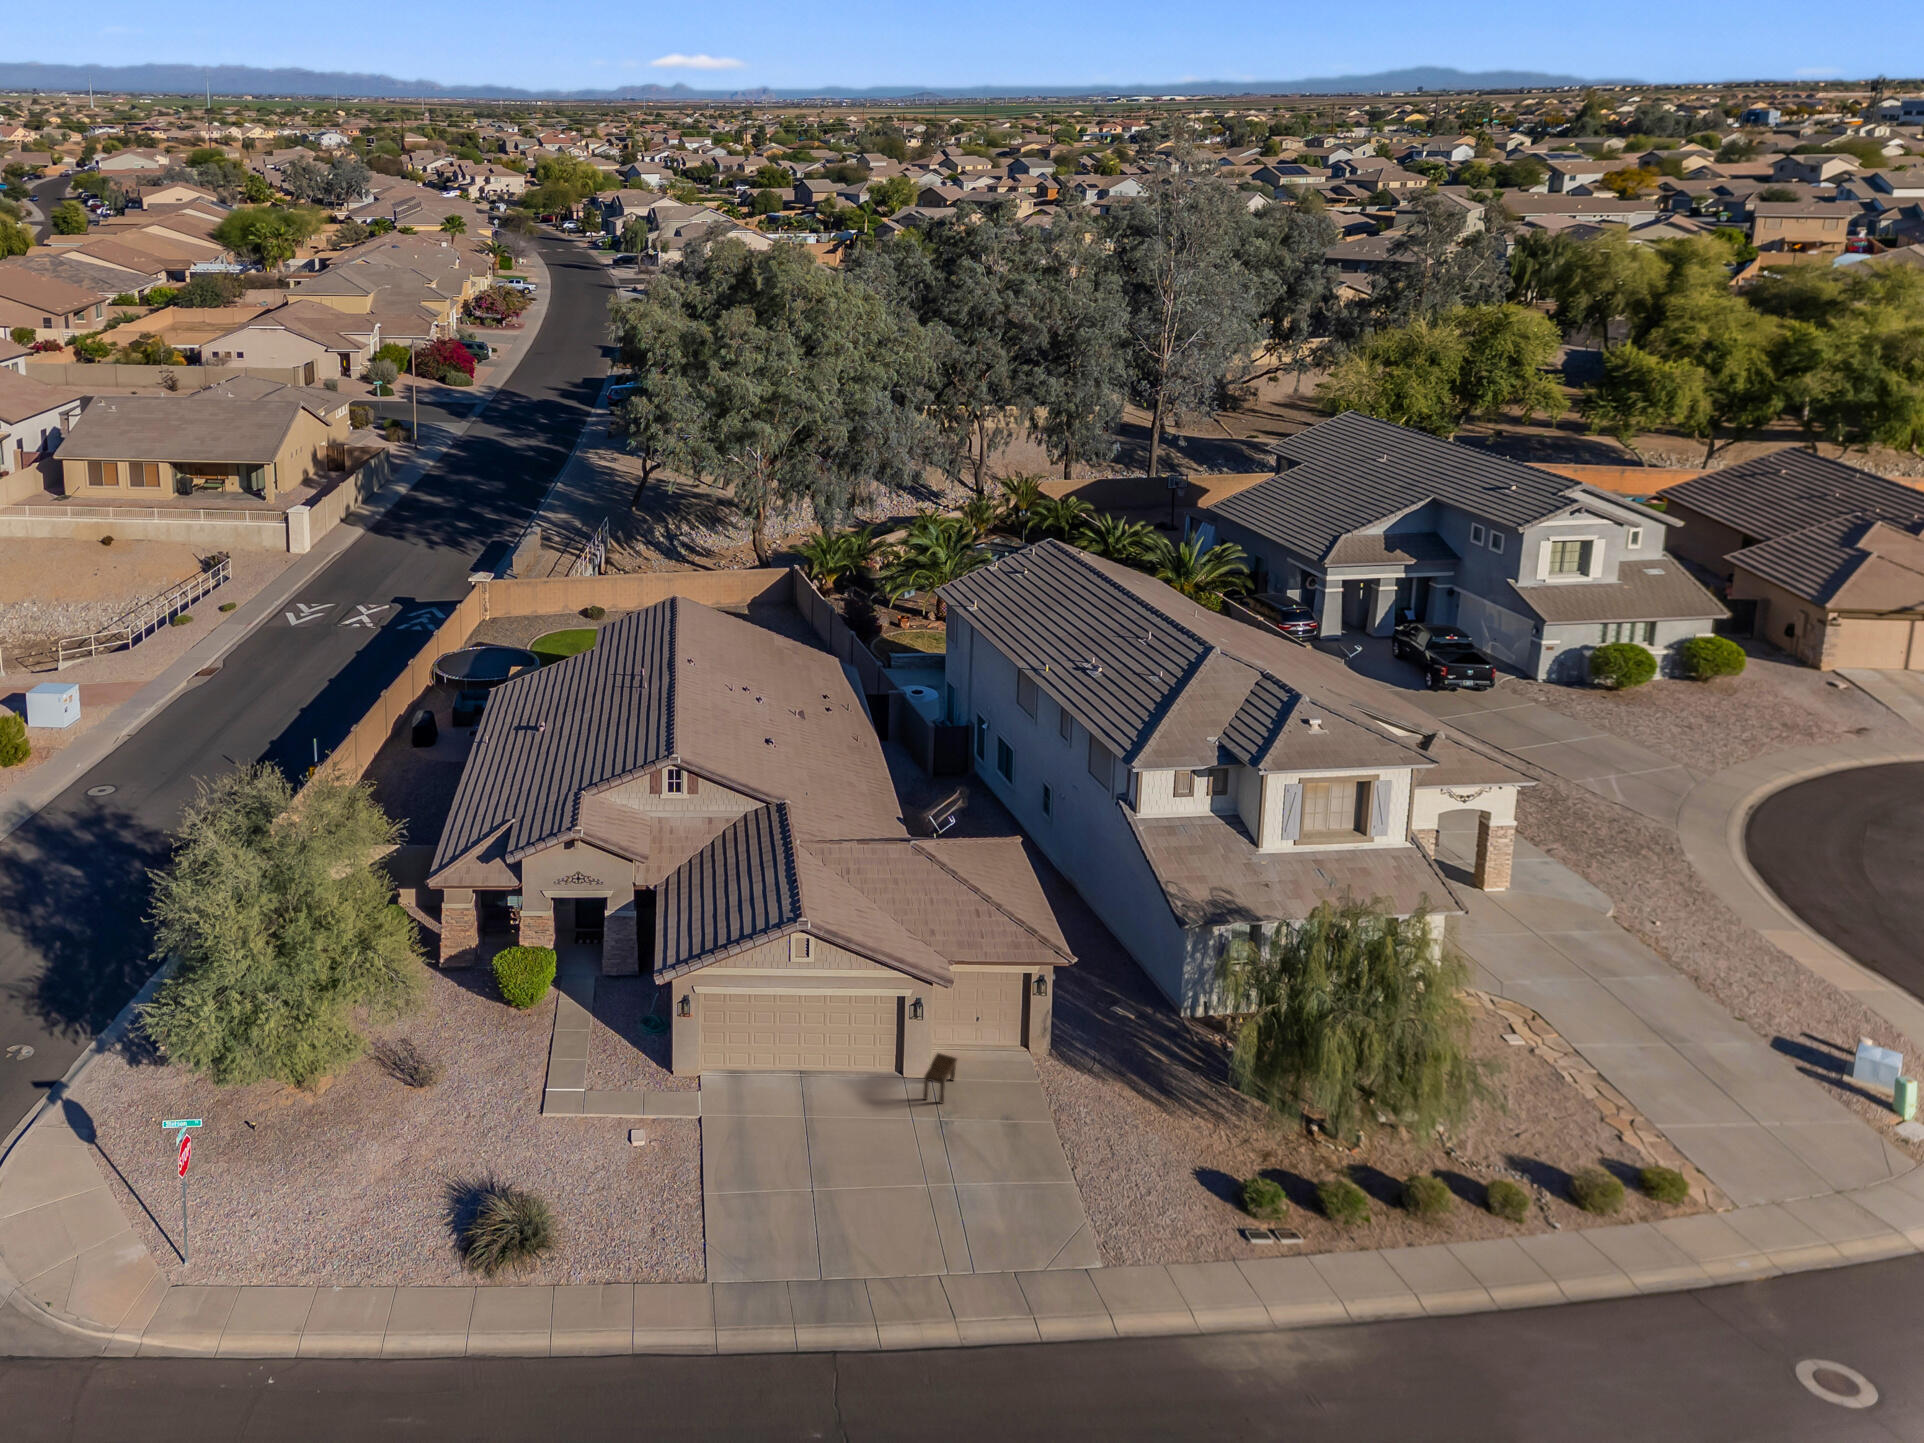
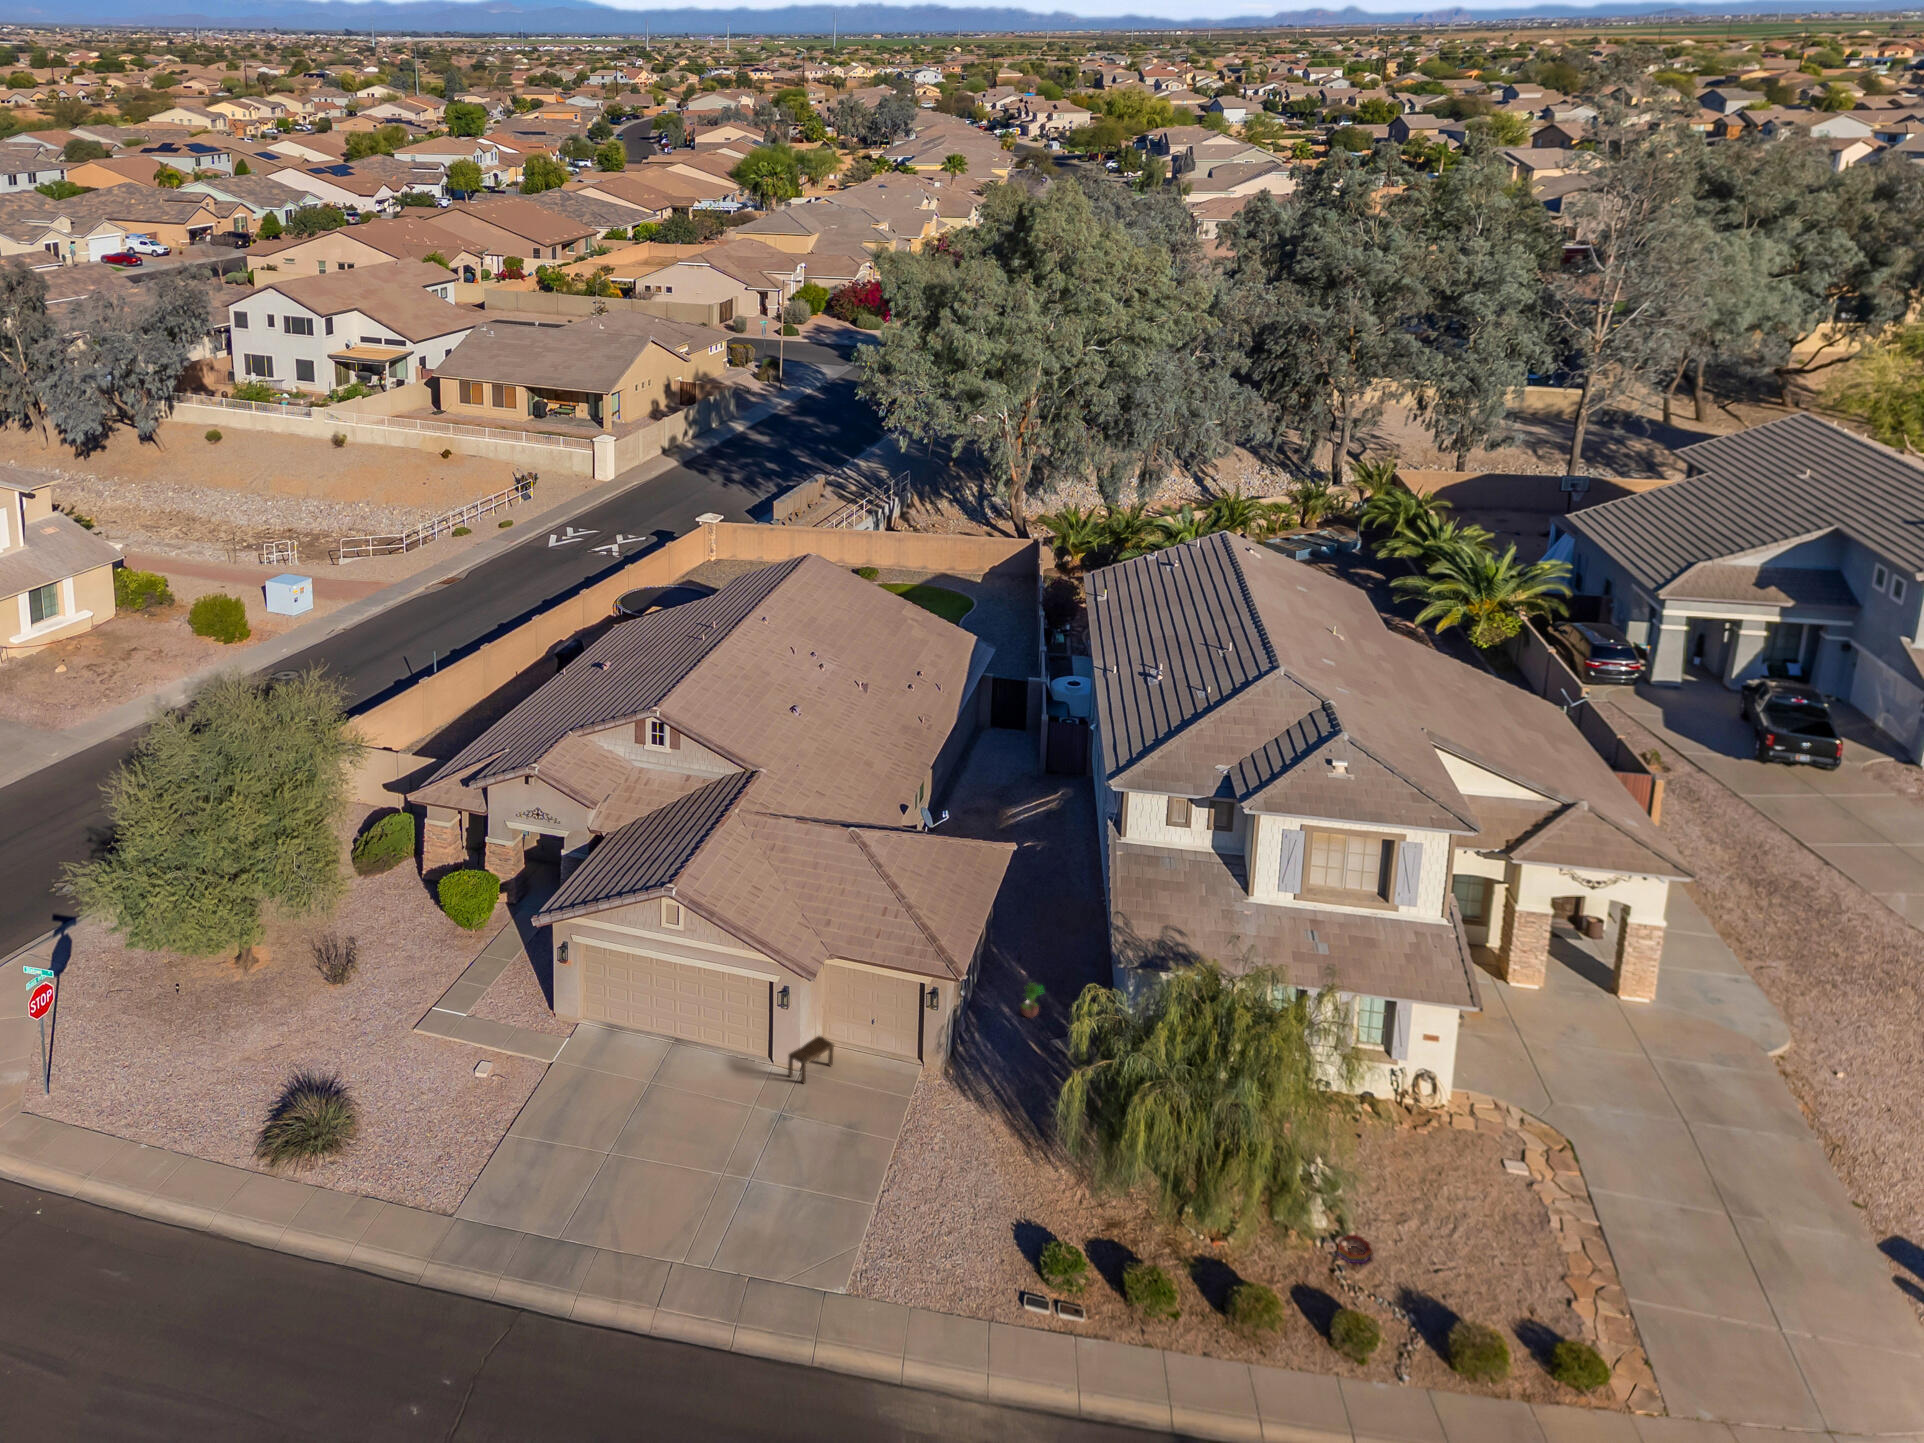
potted tree: none [1074,963,1100,998] -> present [1020,984,1042,1018]
storage bin: none [1474,1129,1509,1156] -> present [1338,1235,1373,1263]

